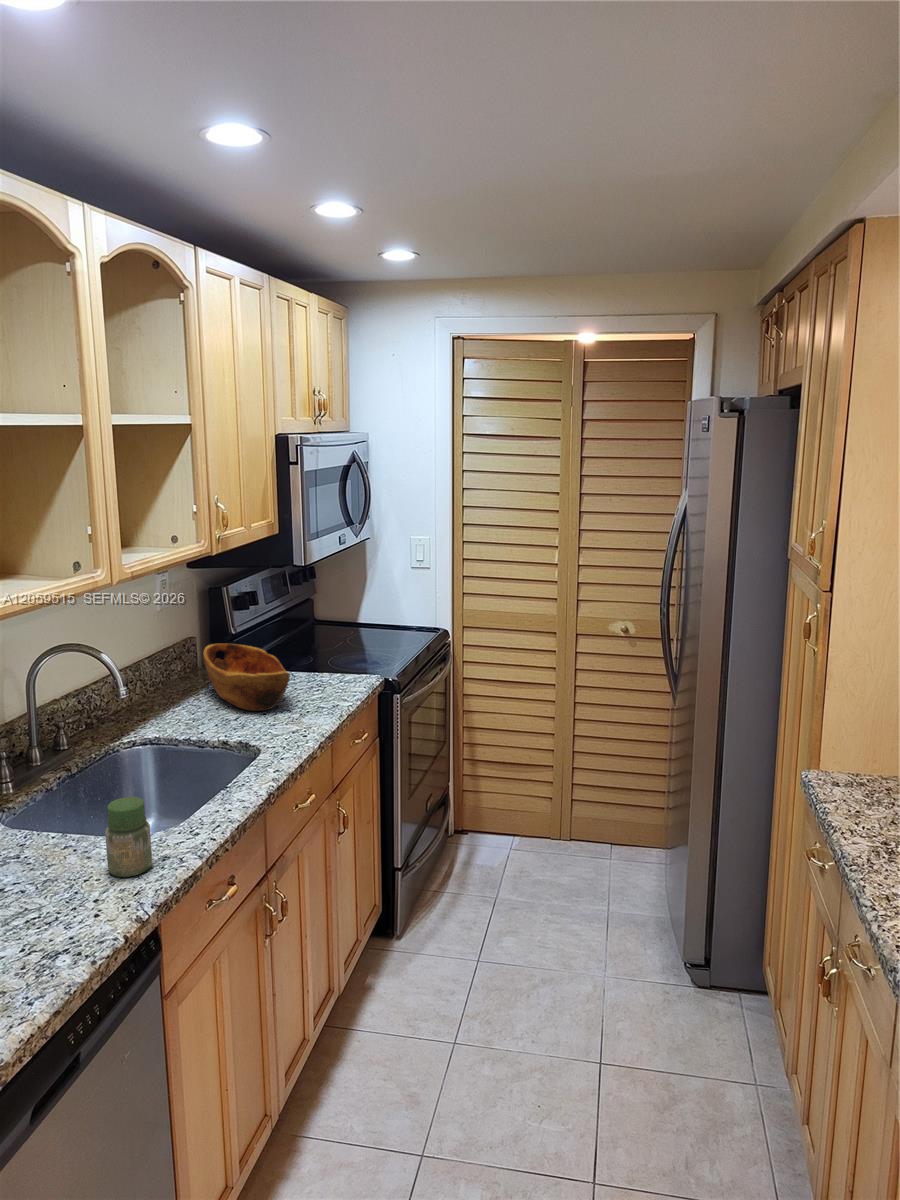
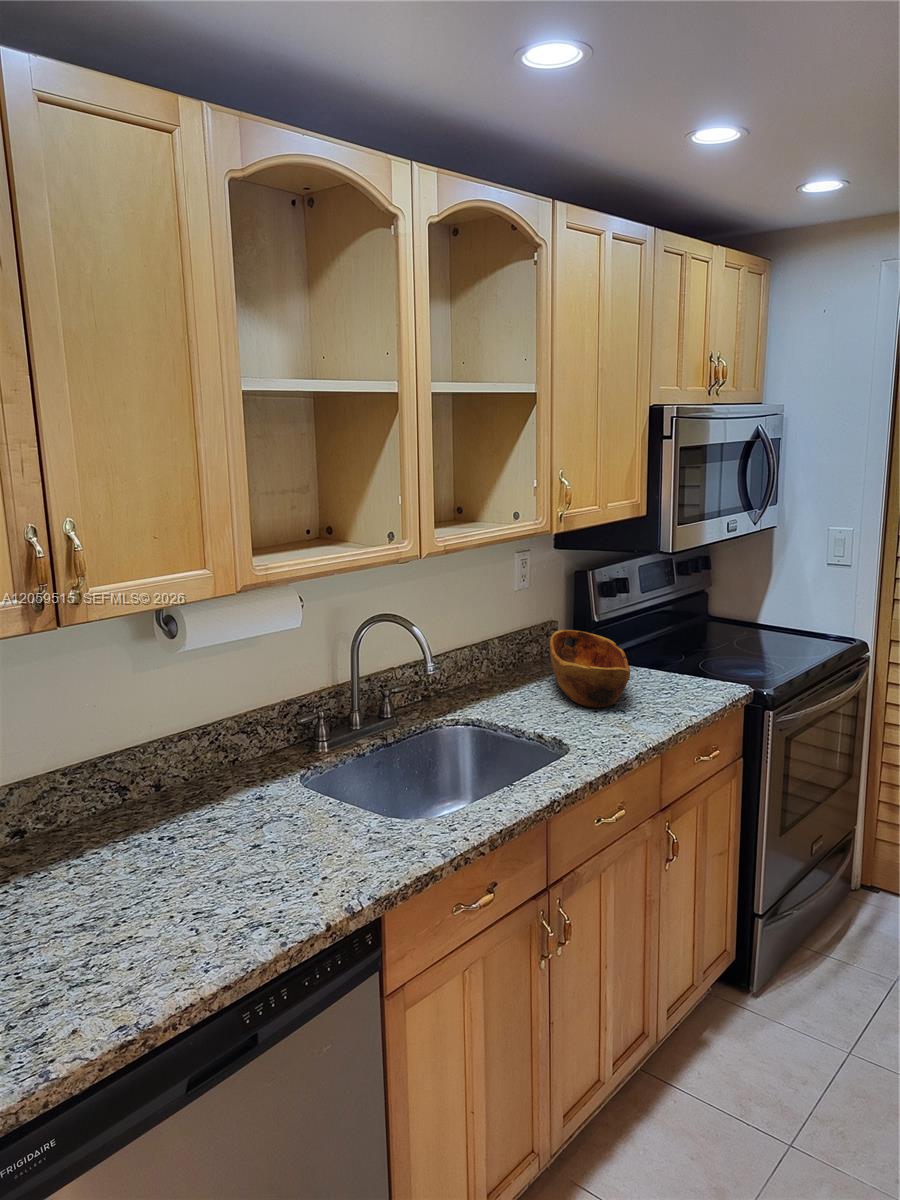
jar: present [105,797,152,877] -> none [351,777,396,861]

